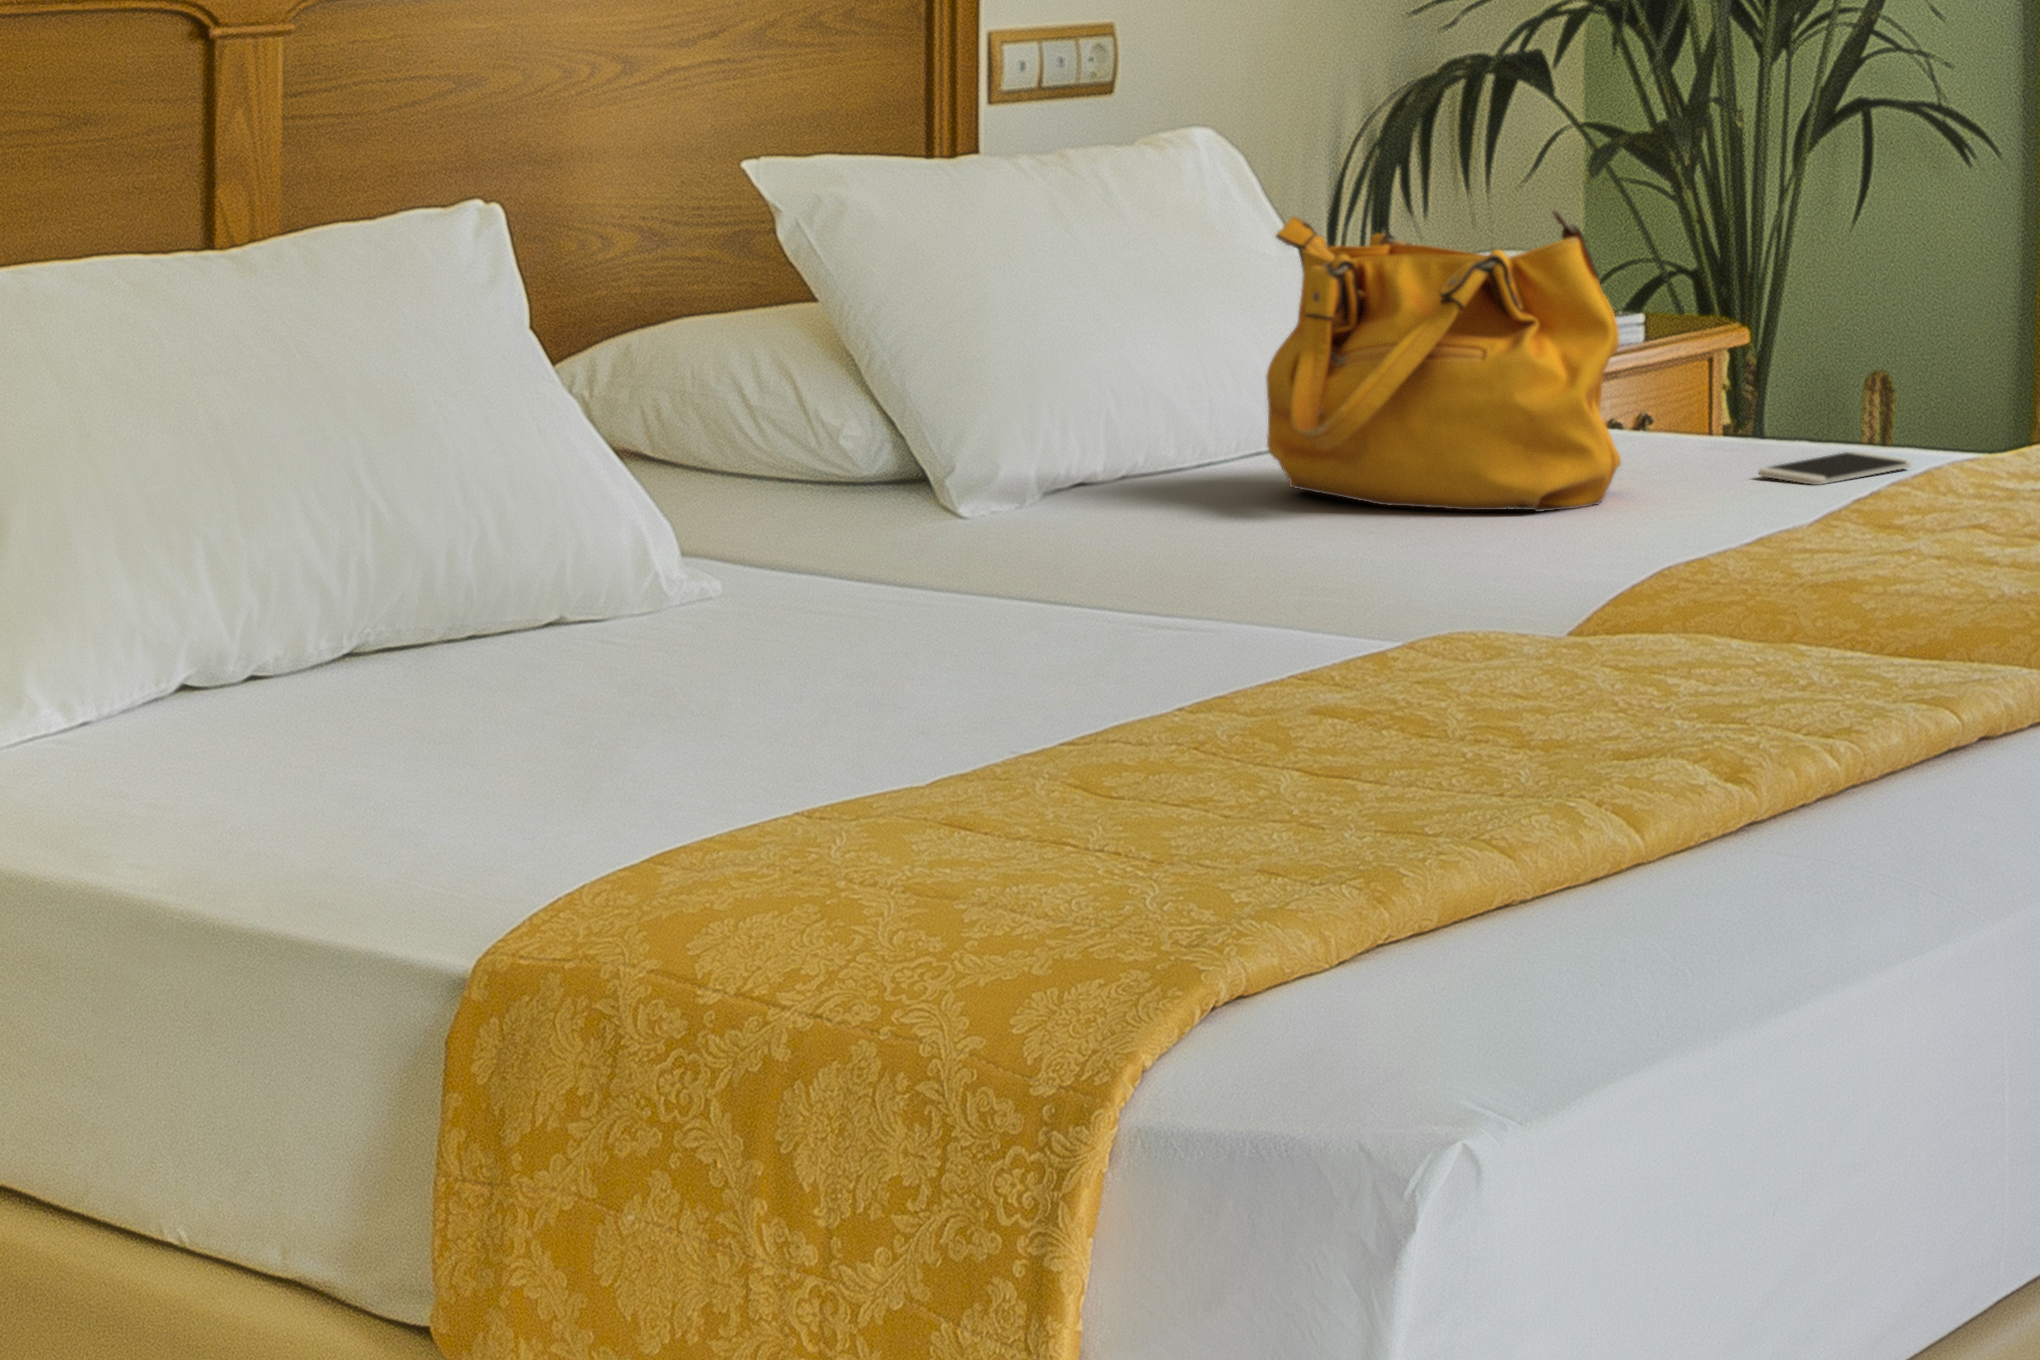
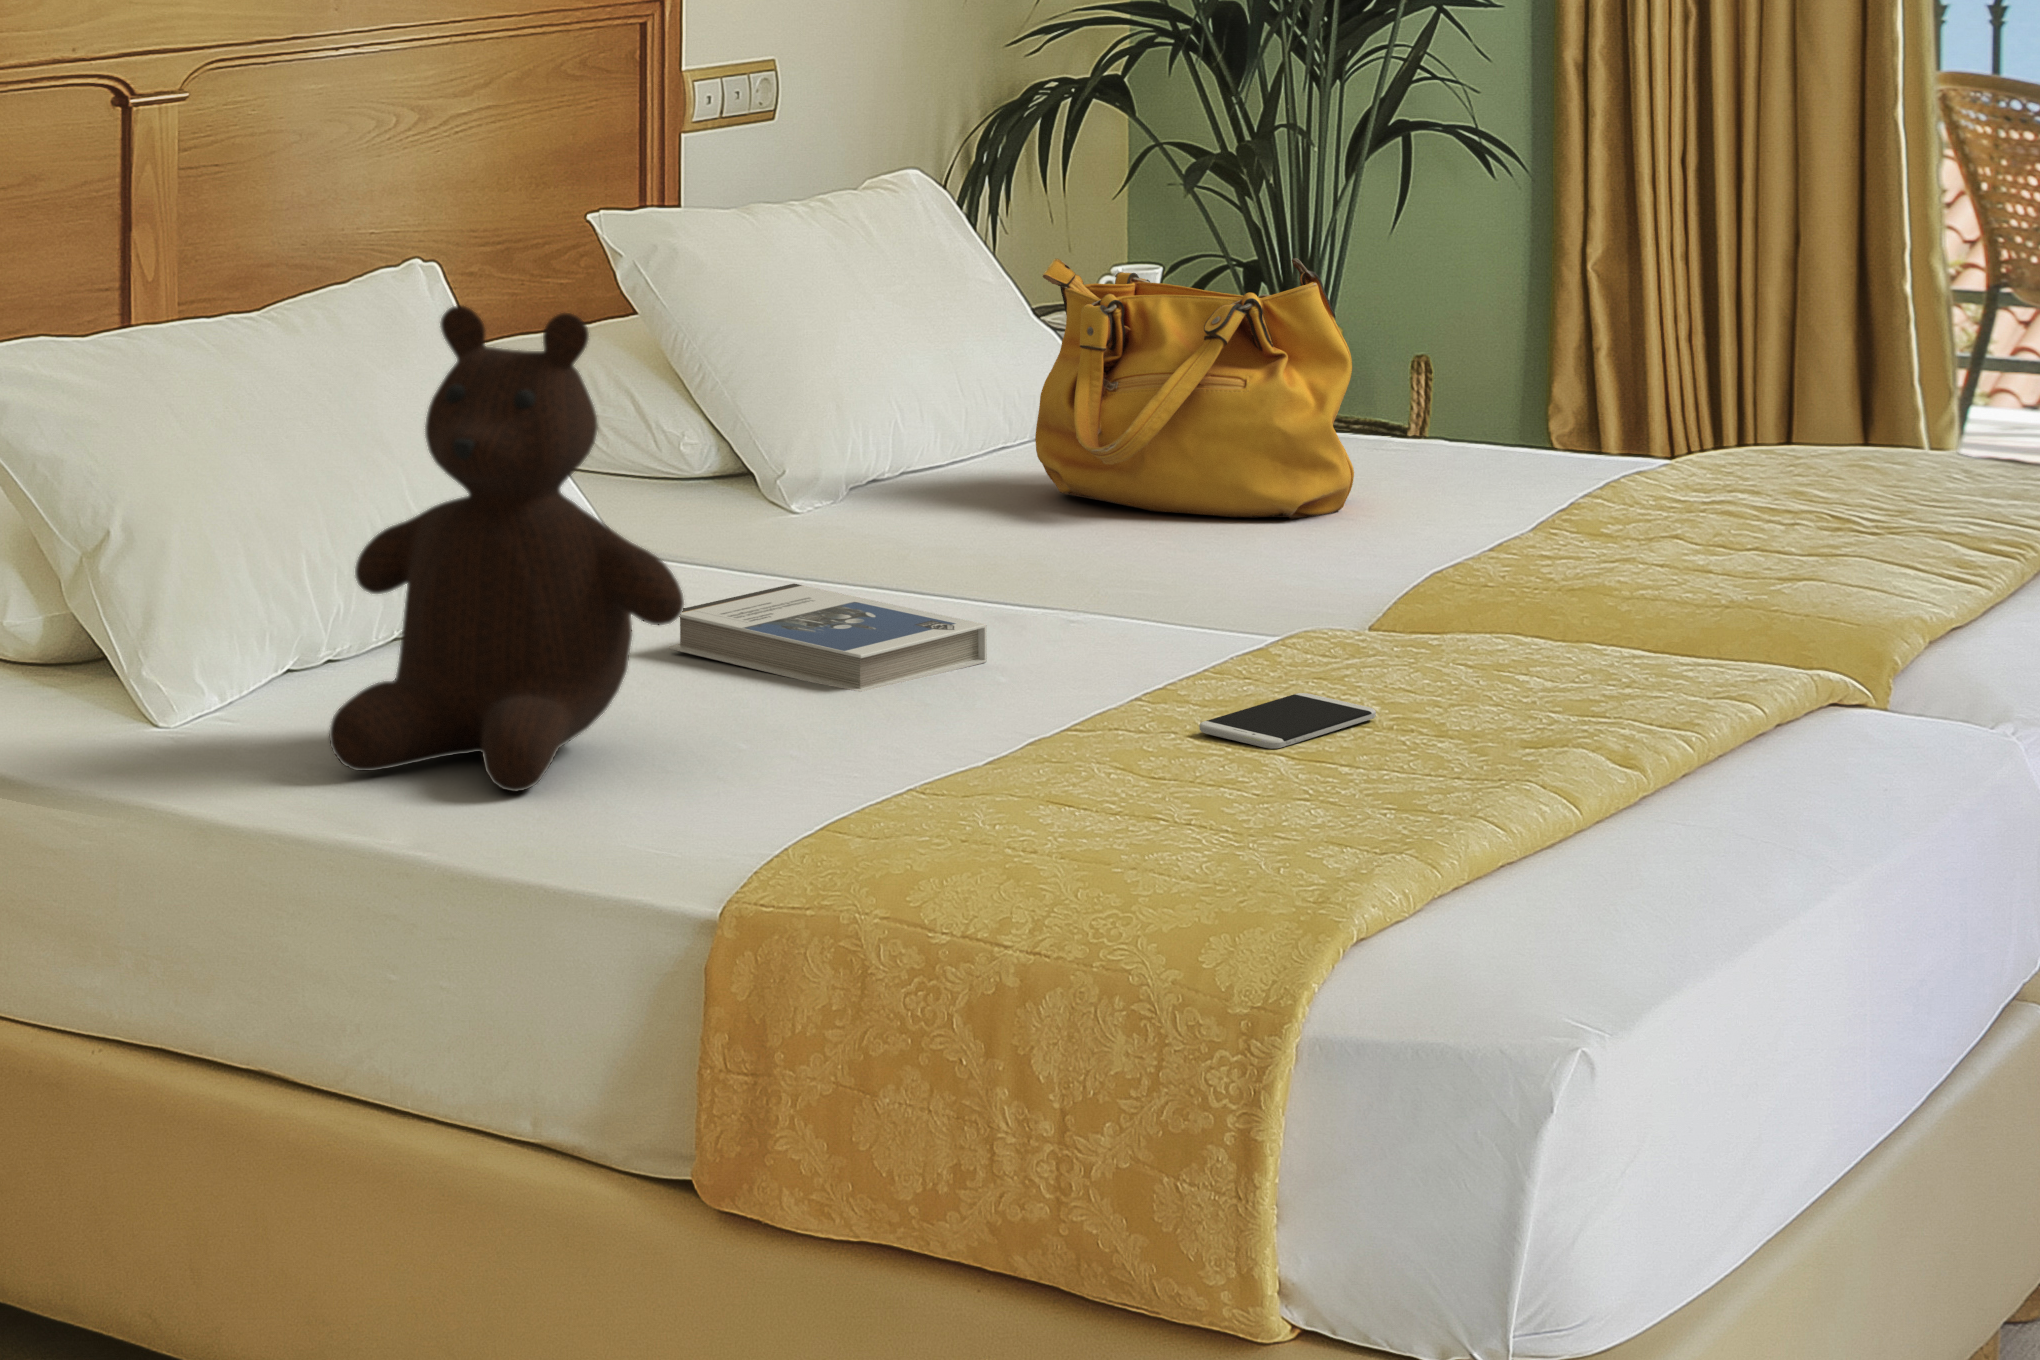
teddy bear: none [111,215,556,792] -> present [329,305,684,791]
smartphone: present [1759,452,1911,485] -> present [1199,693,1376,749]
hardback book: none [663,571,1030,690] -> present [669,584,987,692]

